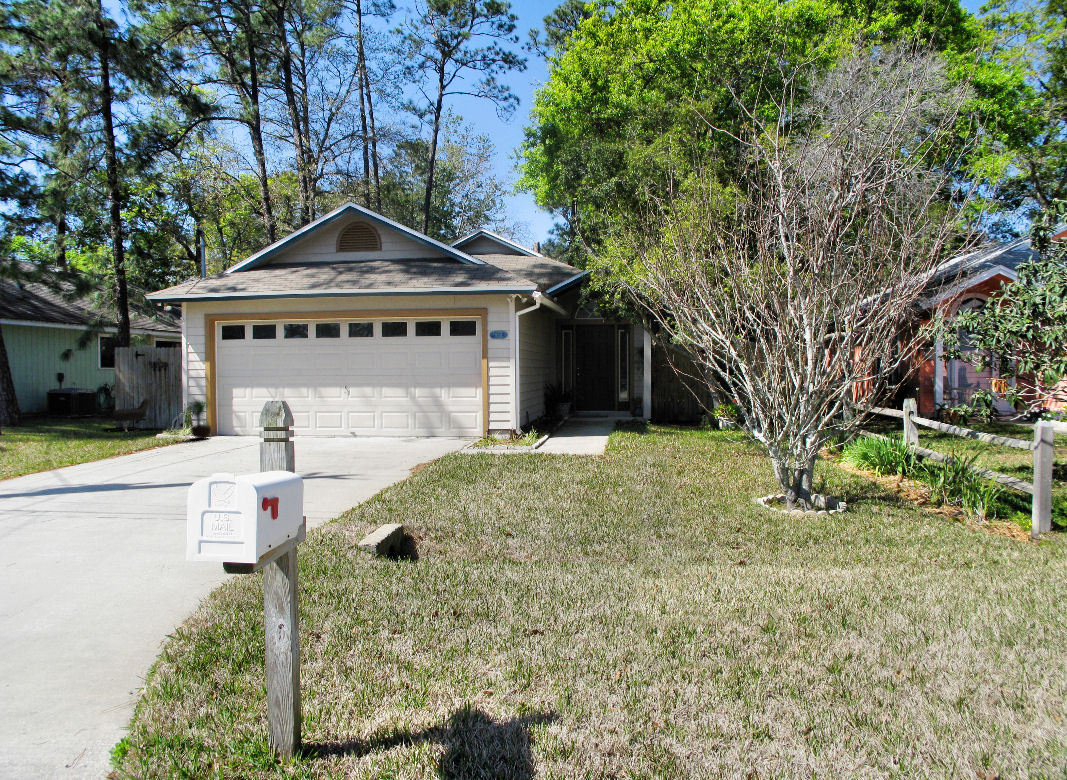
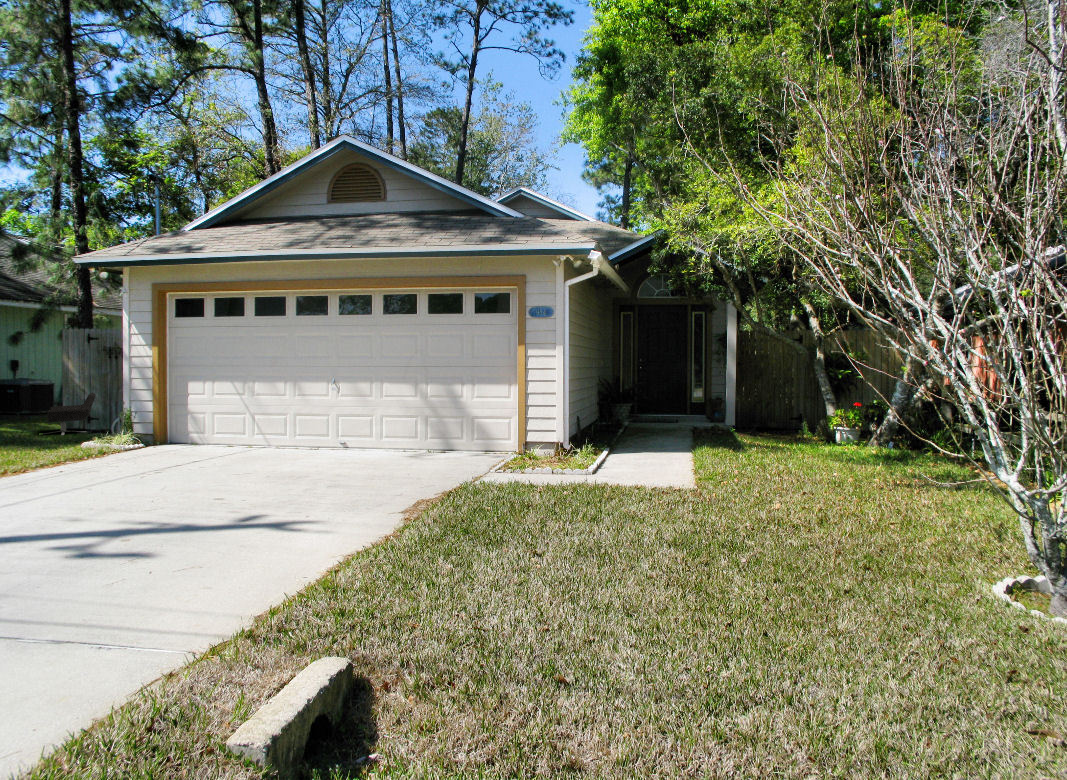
potted tree: present [187,400,211,439] -> none [117,390,157,448]

